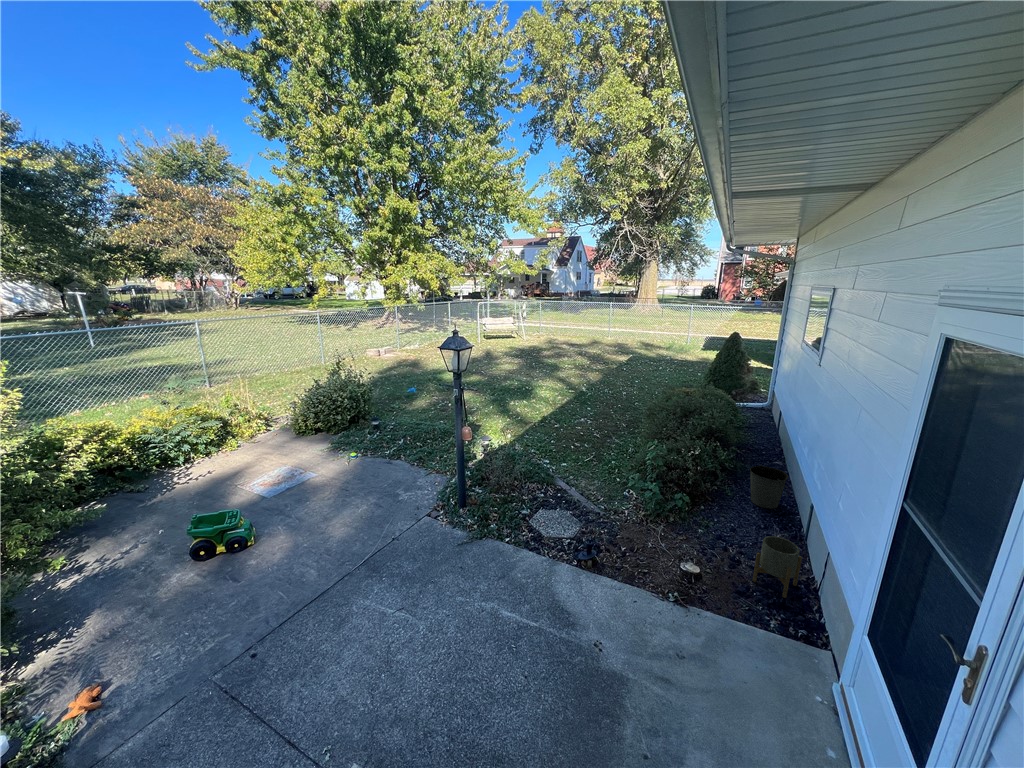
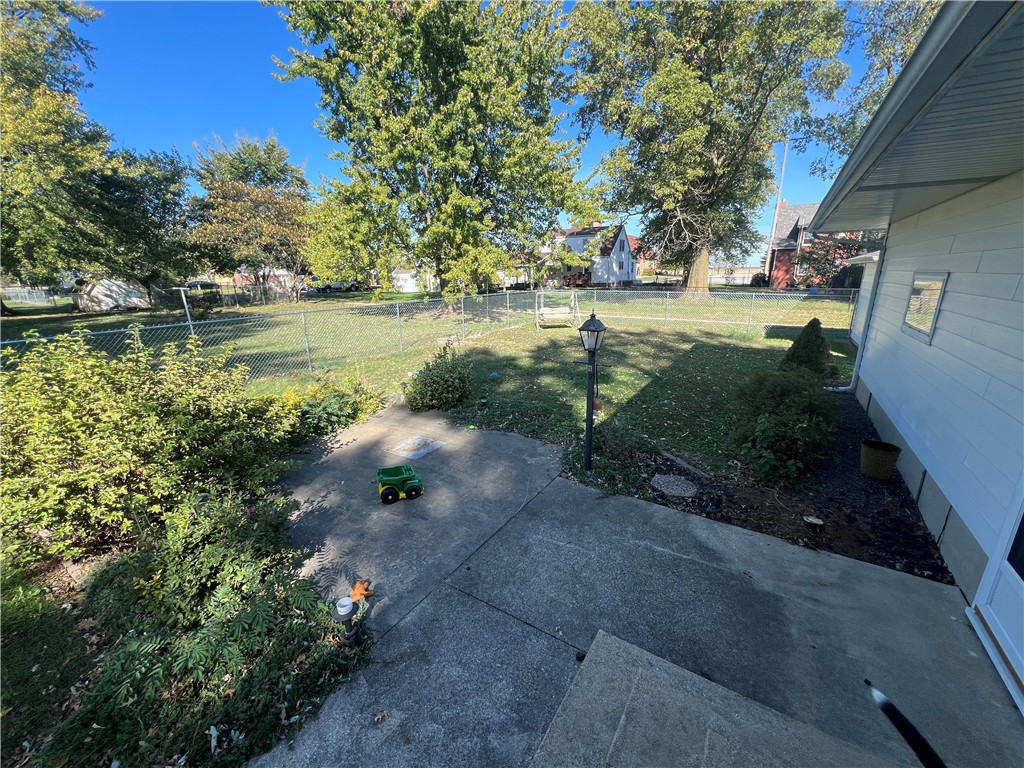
planter: present [753,536,802,598] -> none [886,497,938,551]

